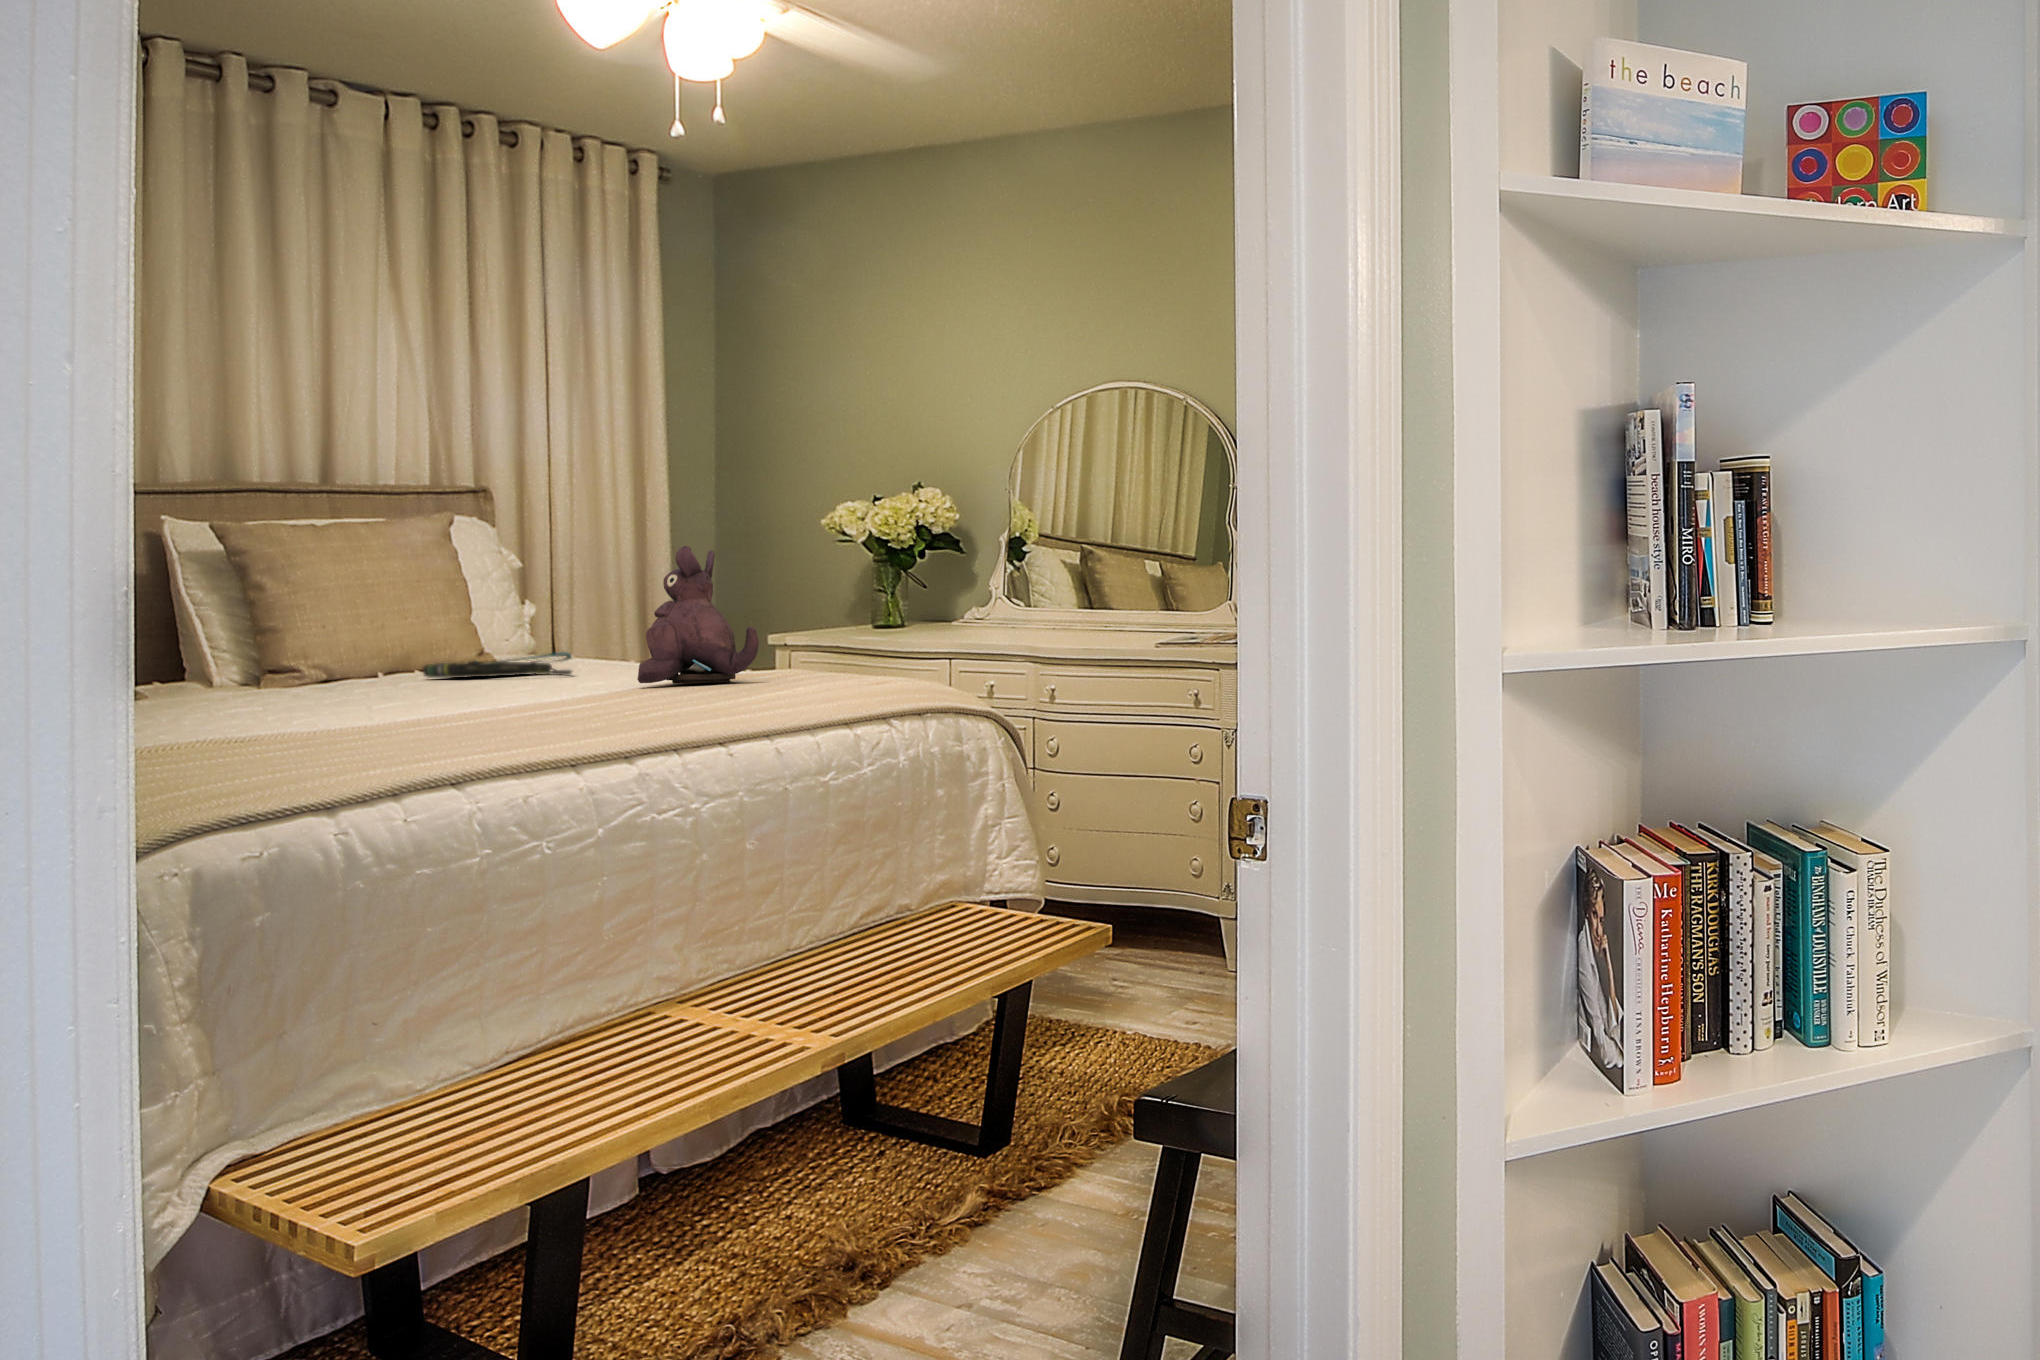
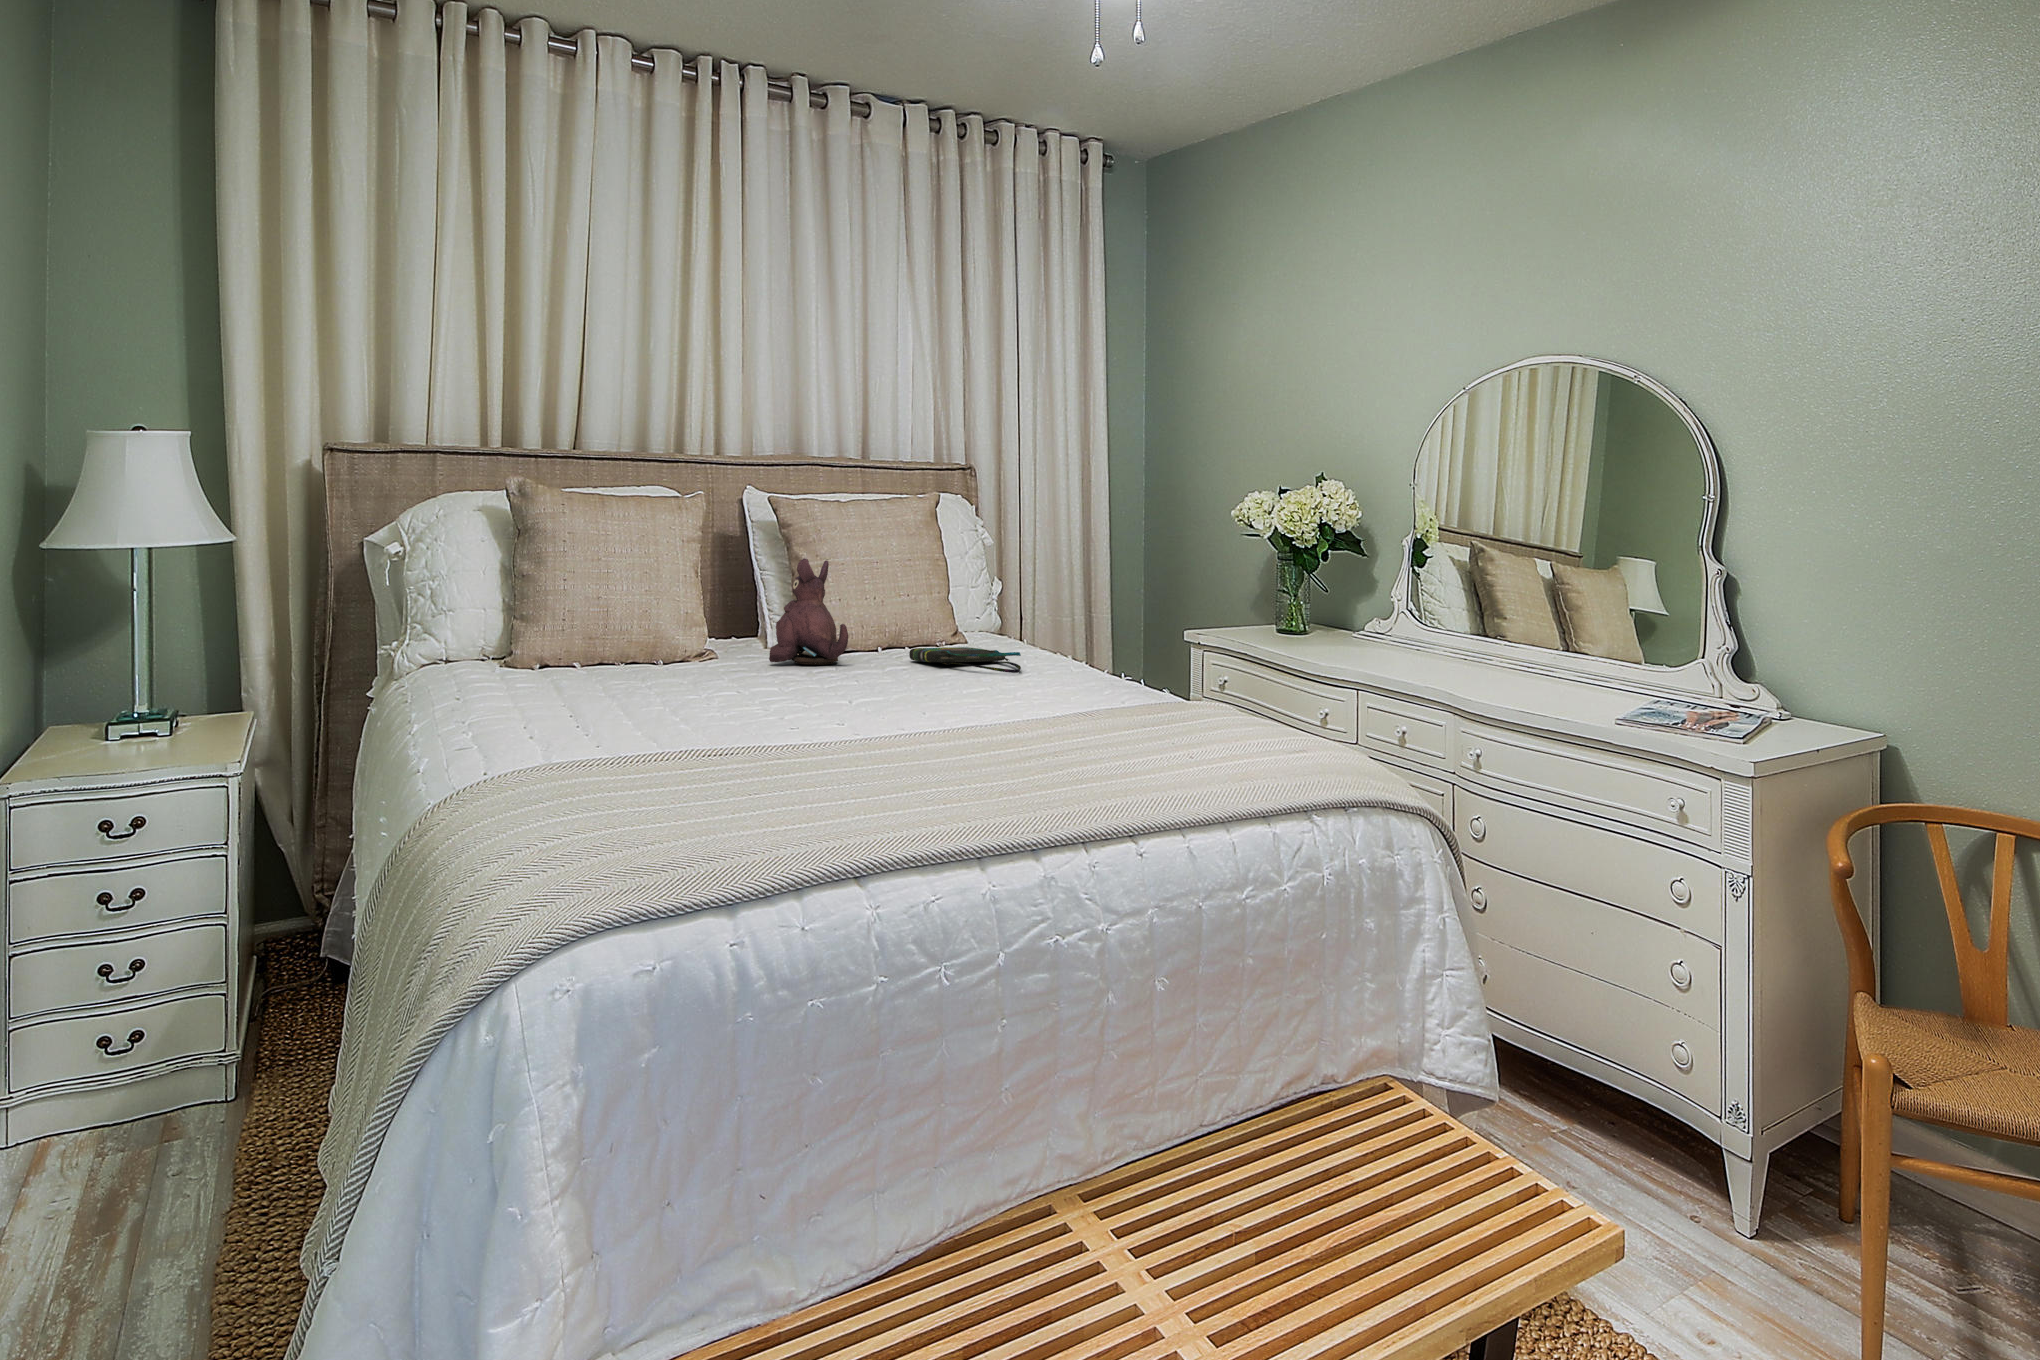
plush toy: present [637,546,759,684] -> present [769,558,848,665]

